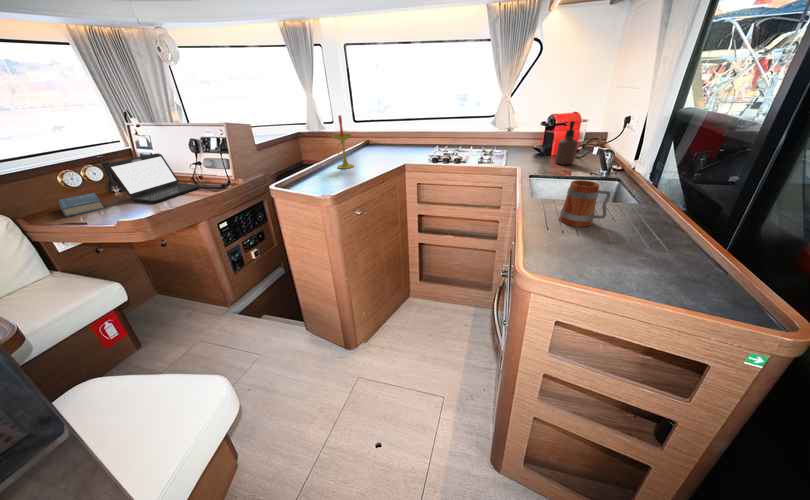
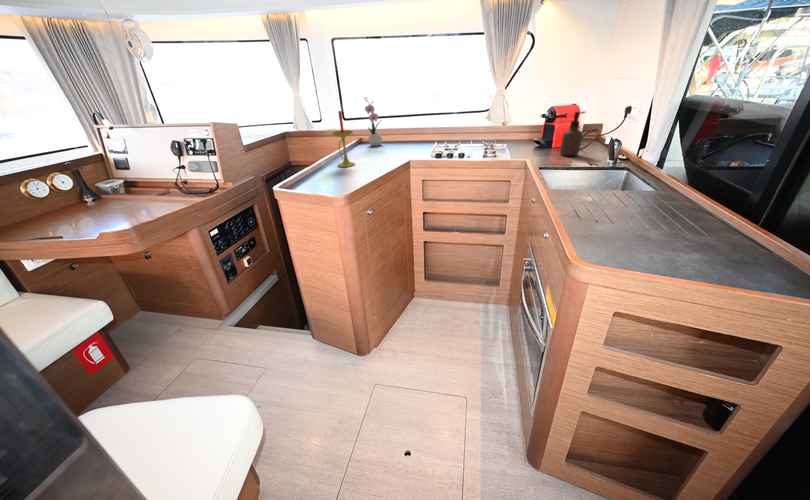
flower arrangement: none [369,102,386,148] -> present [364,97,382,146]
laptop: present [108,153,201,203] -> none [81,157,186,212]
mug: present [560,180,610,227] -> none [586,168,639,215]
hardback book: present [58,193,104,217] -> none [24,202,80,230]

